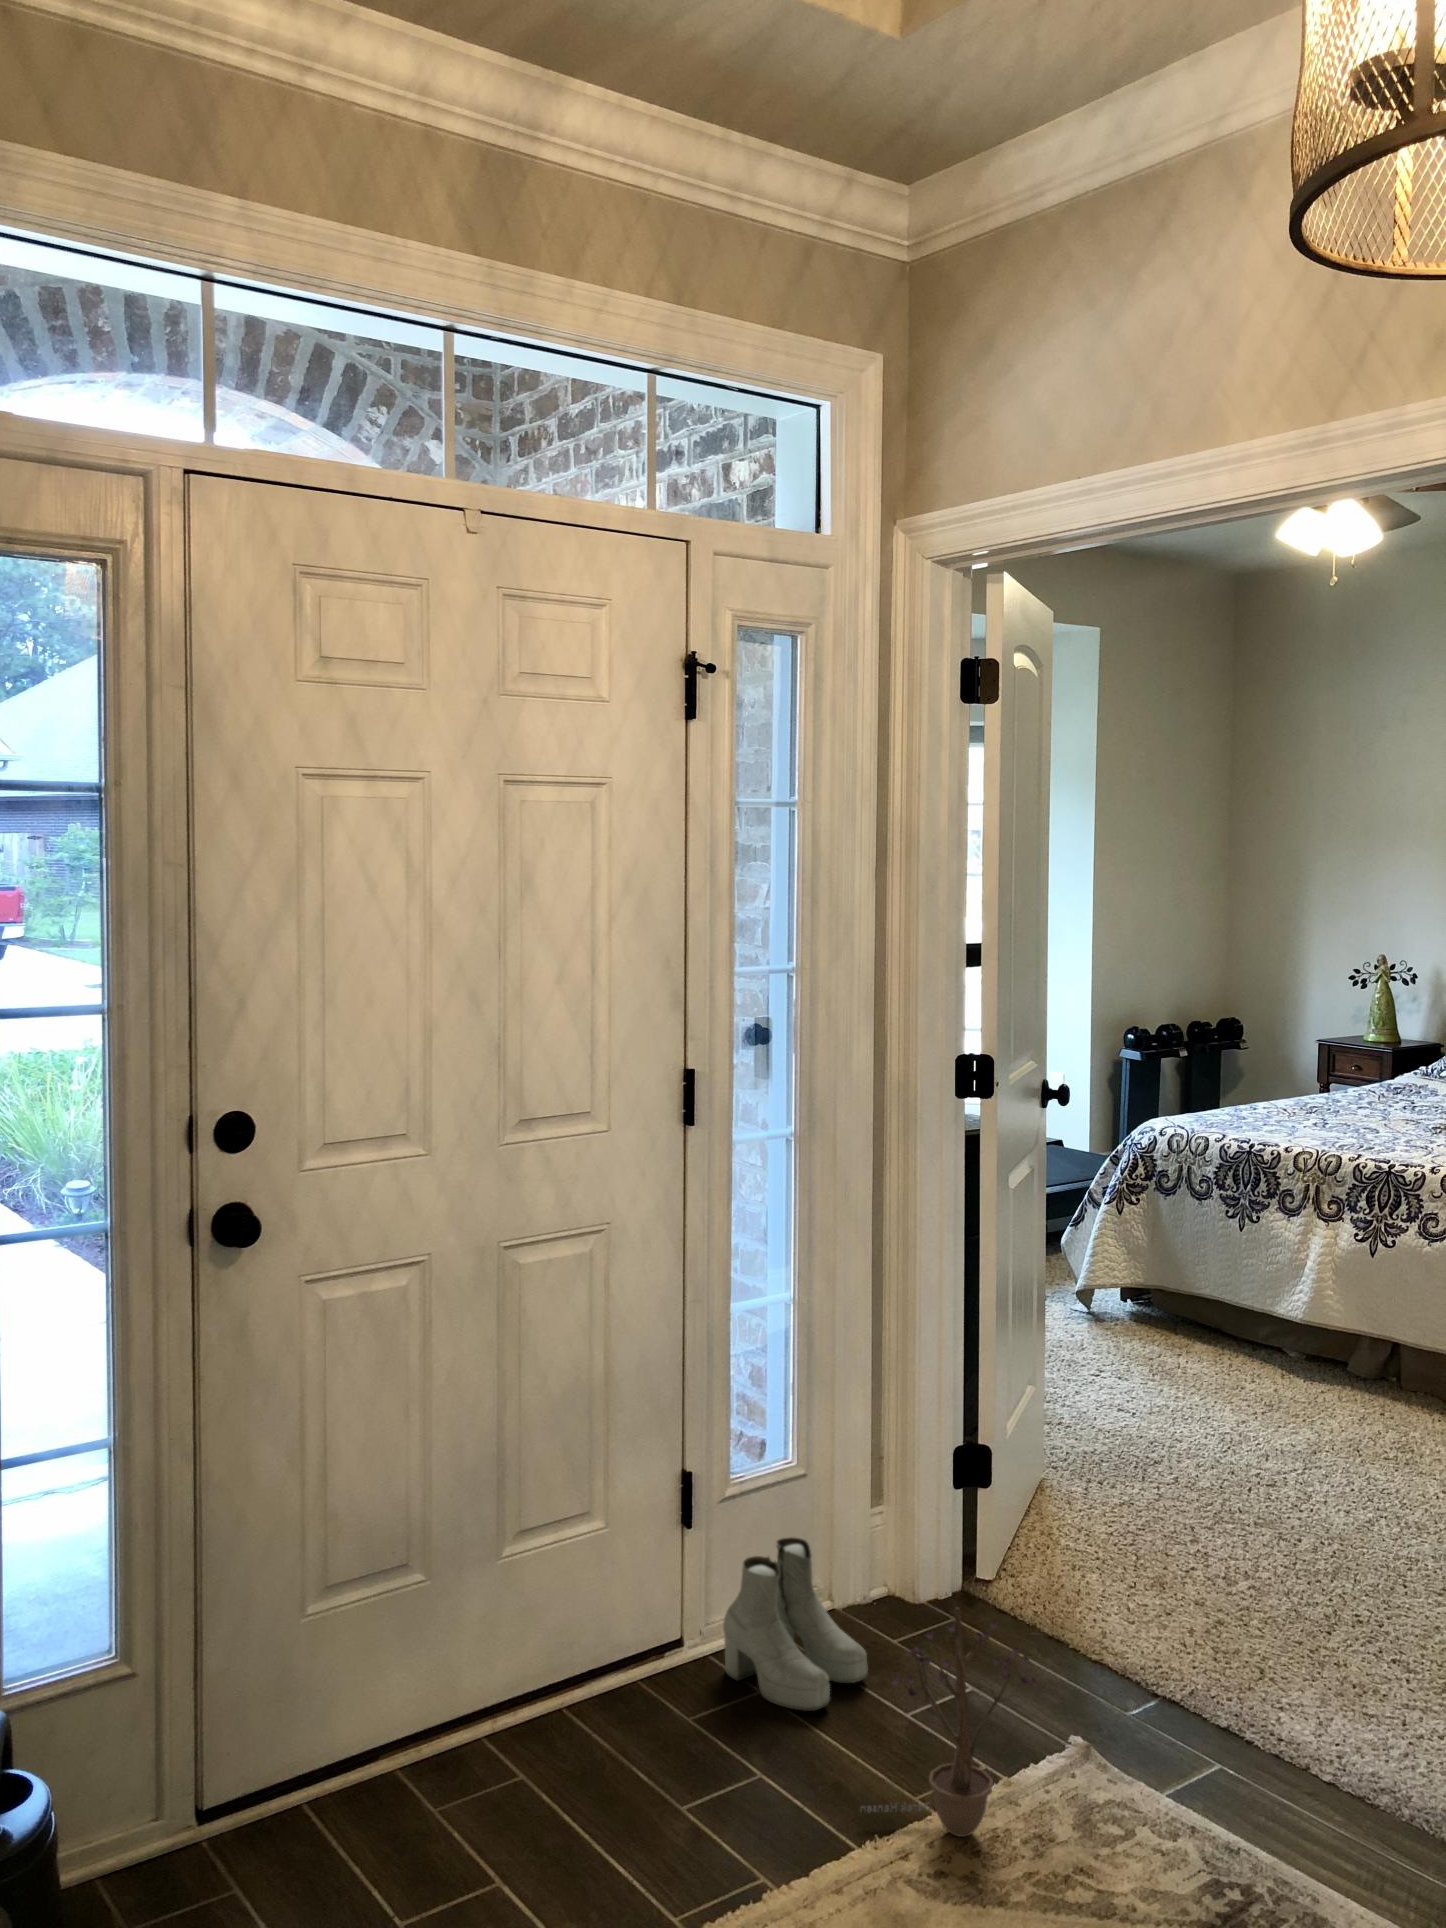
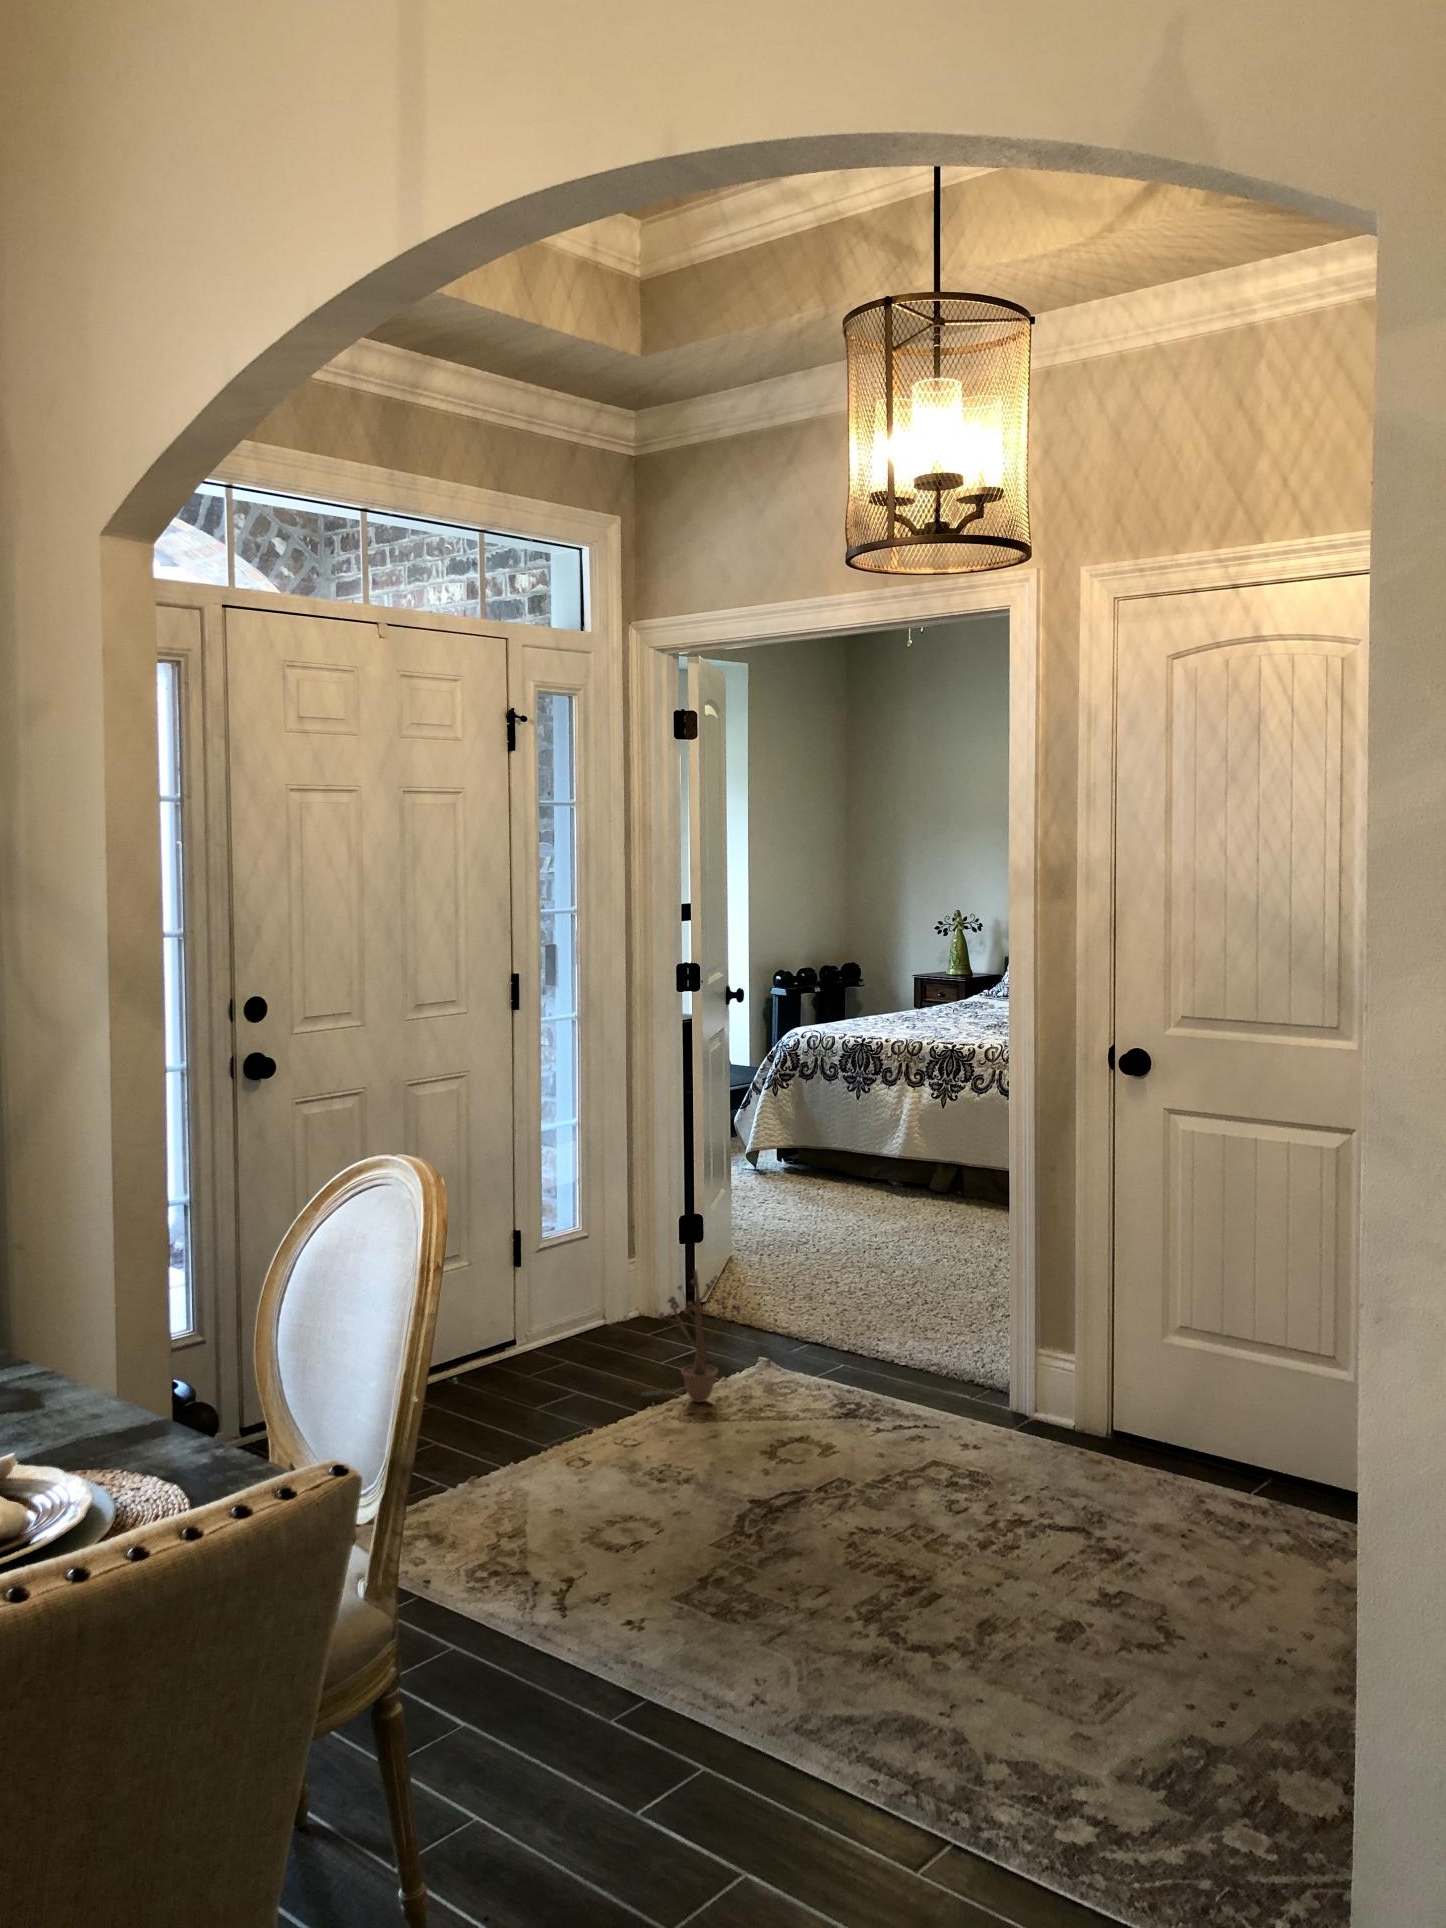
boots: present [723,1538,868,1711] -> none [544,1269,635,1363]

